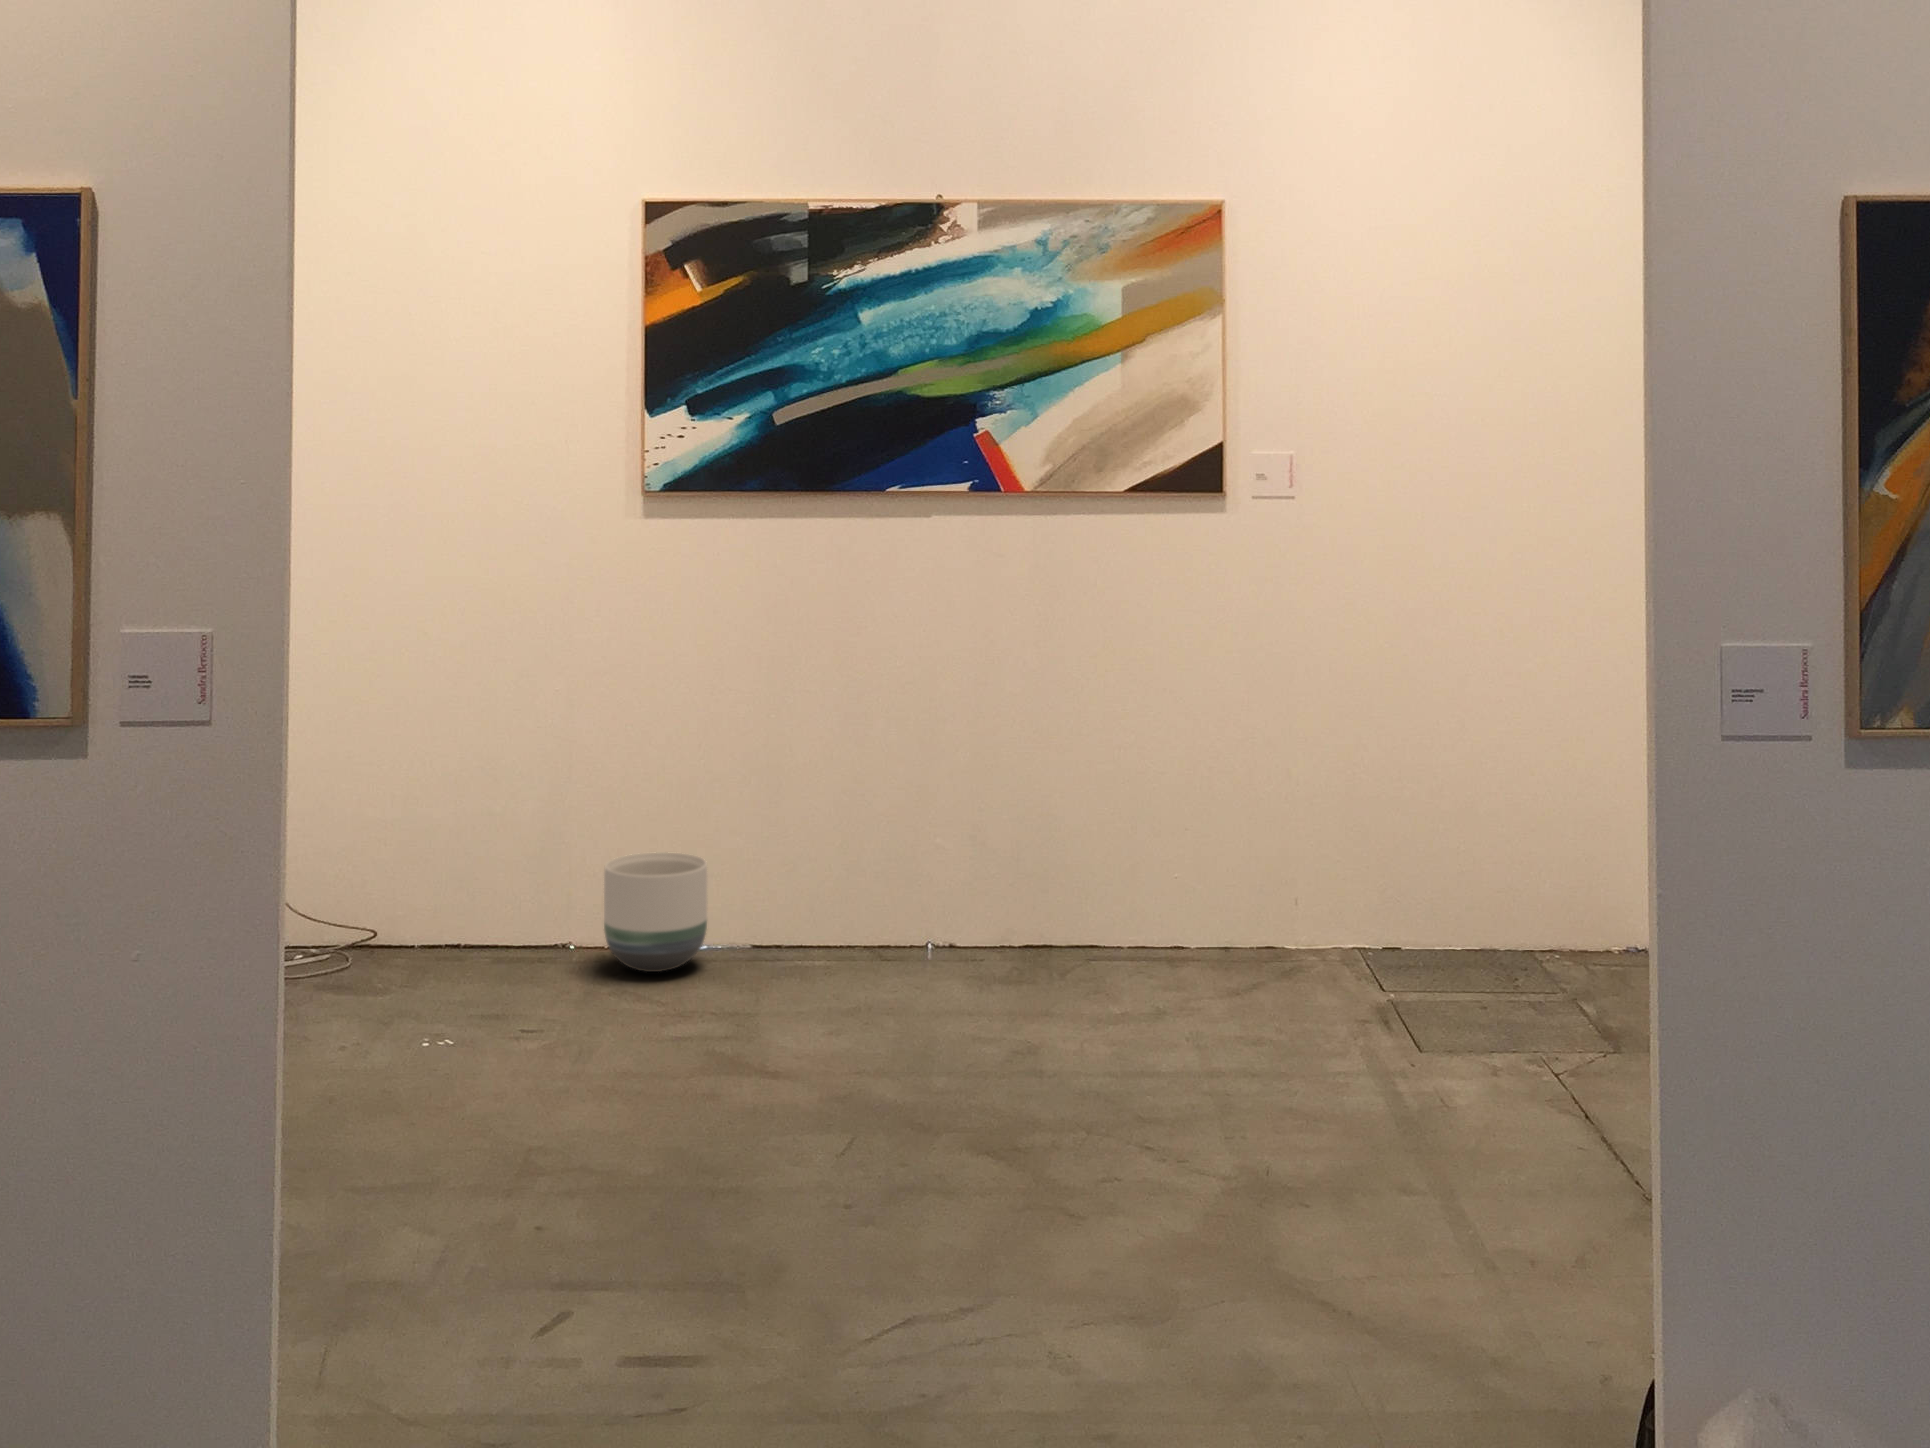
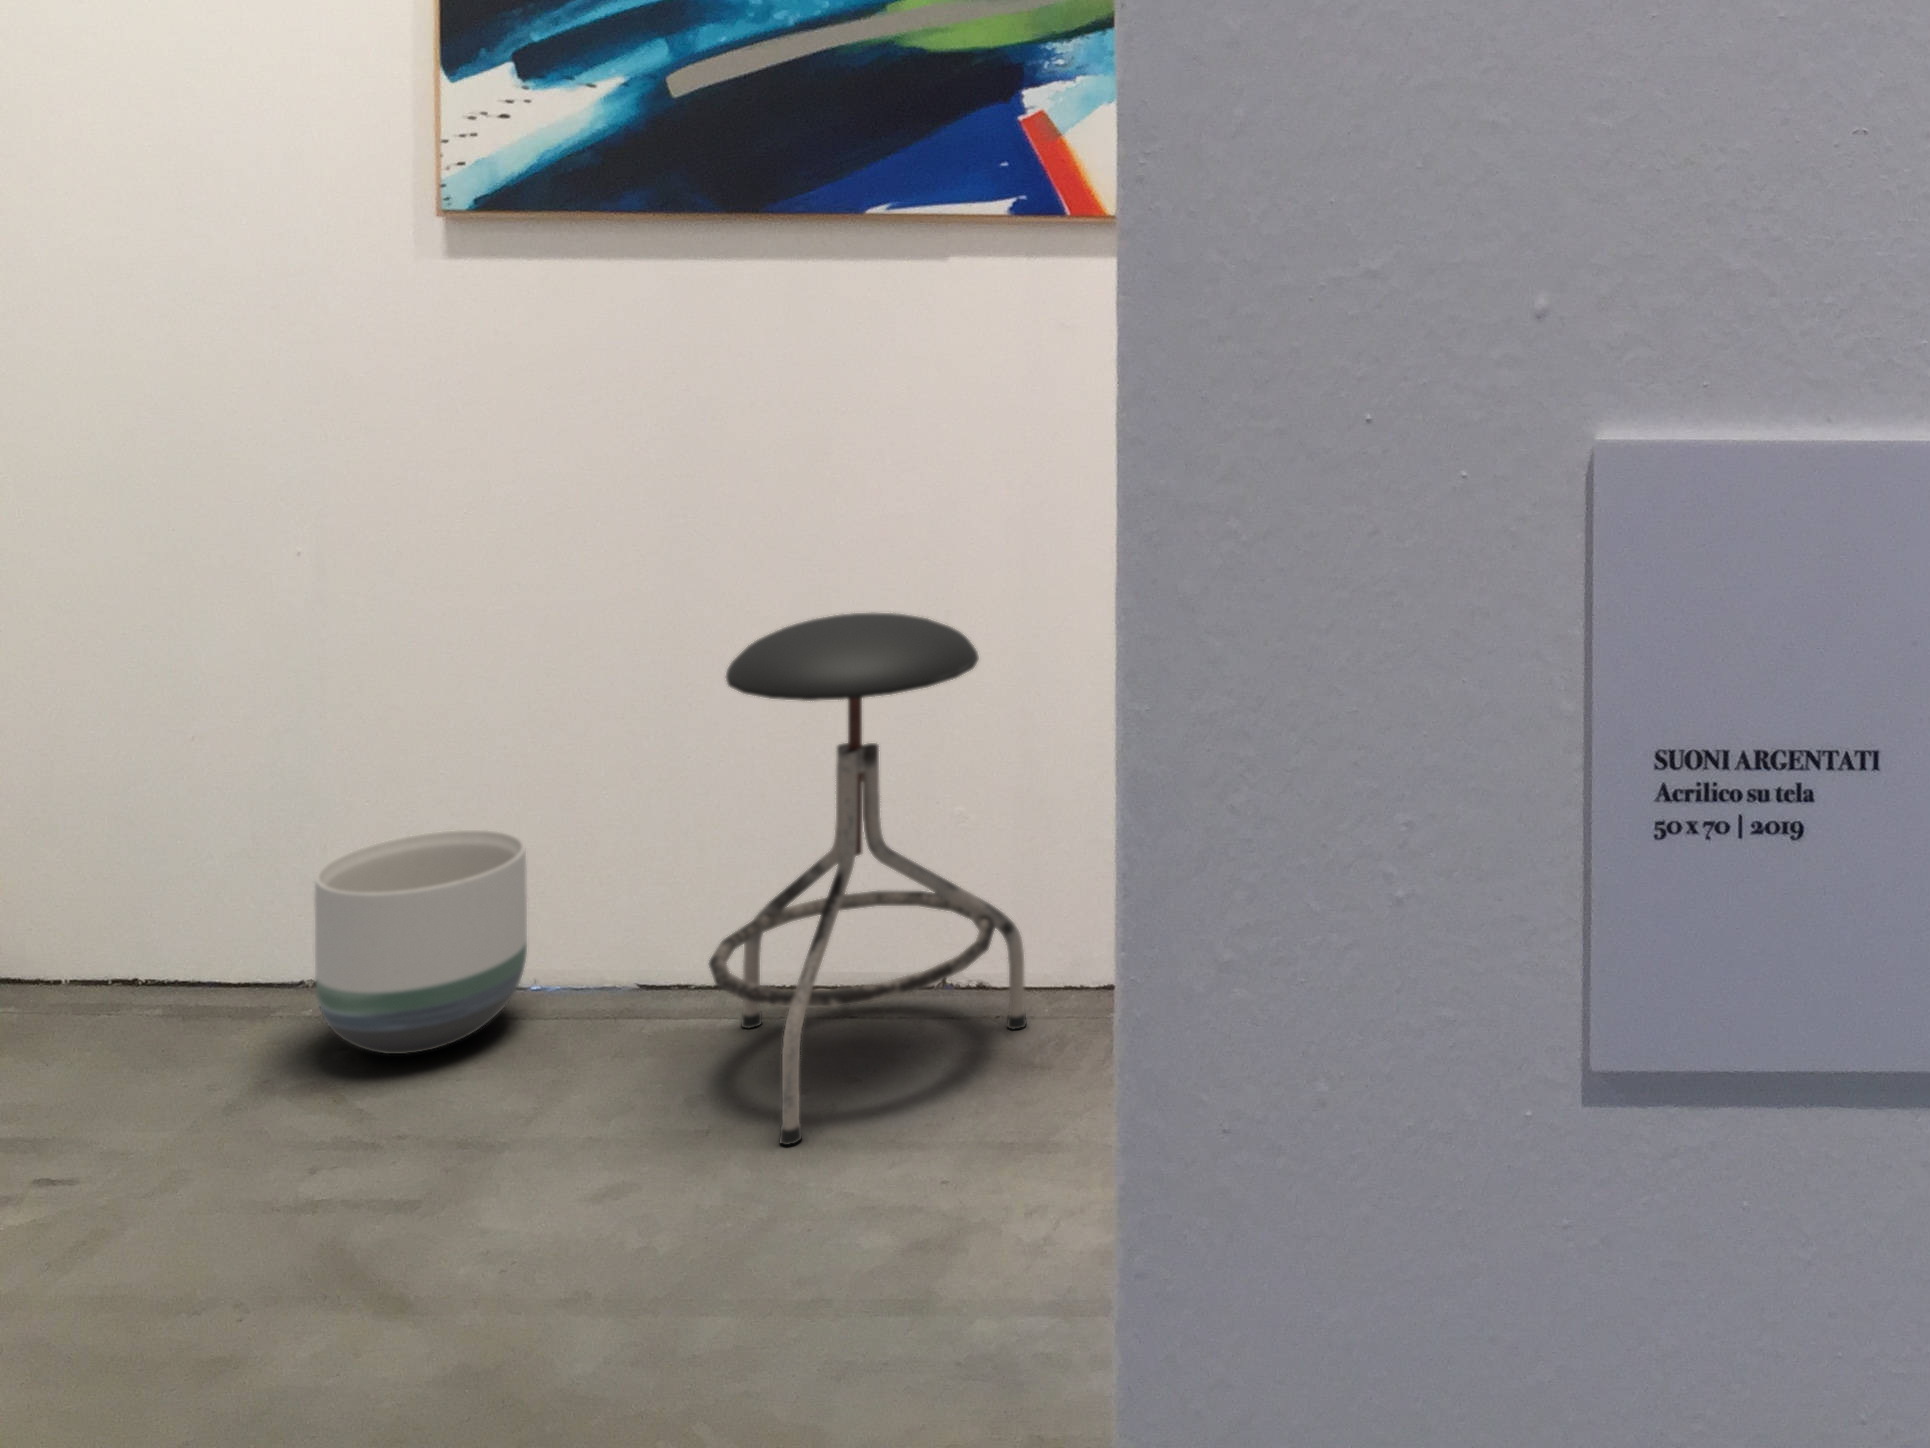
stool: none [827,721,990,1003] -> present [709,613,1026,1145]

